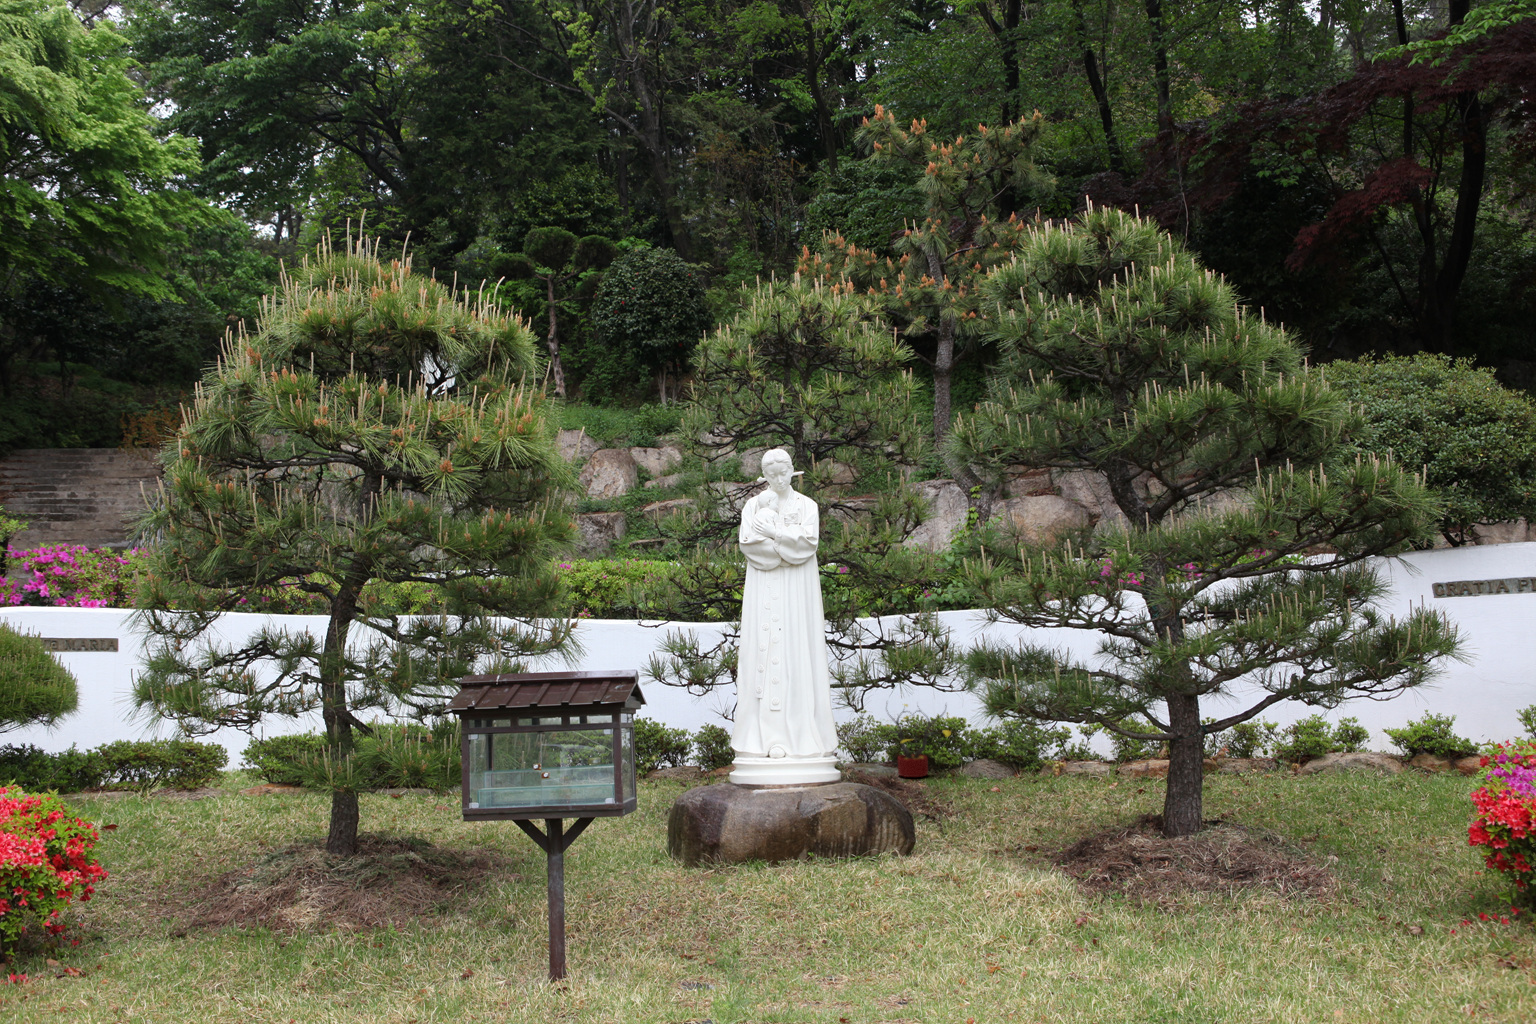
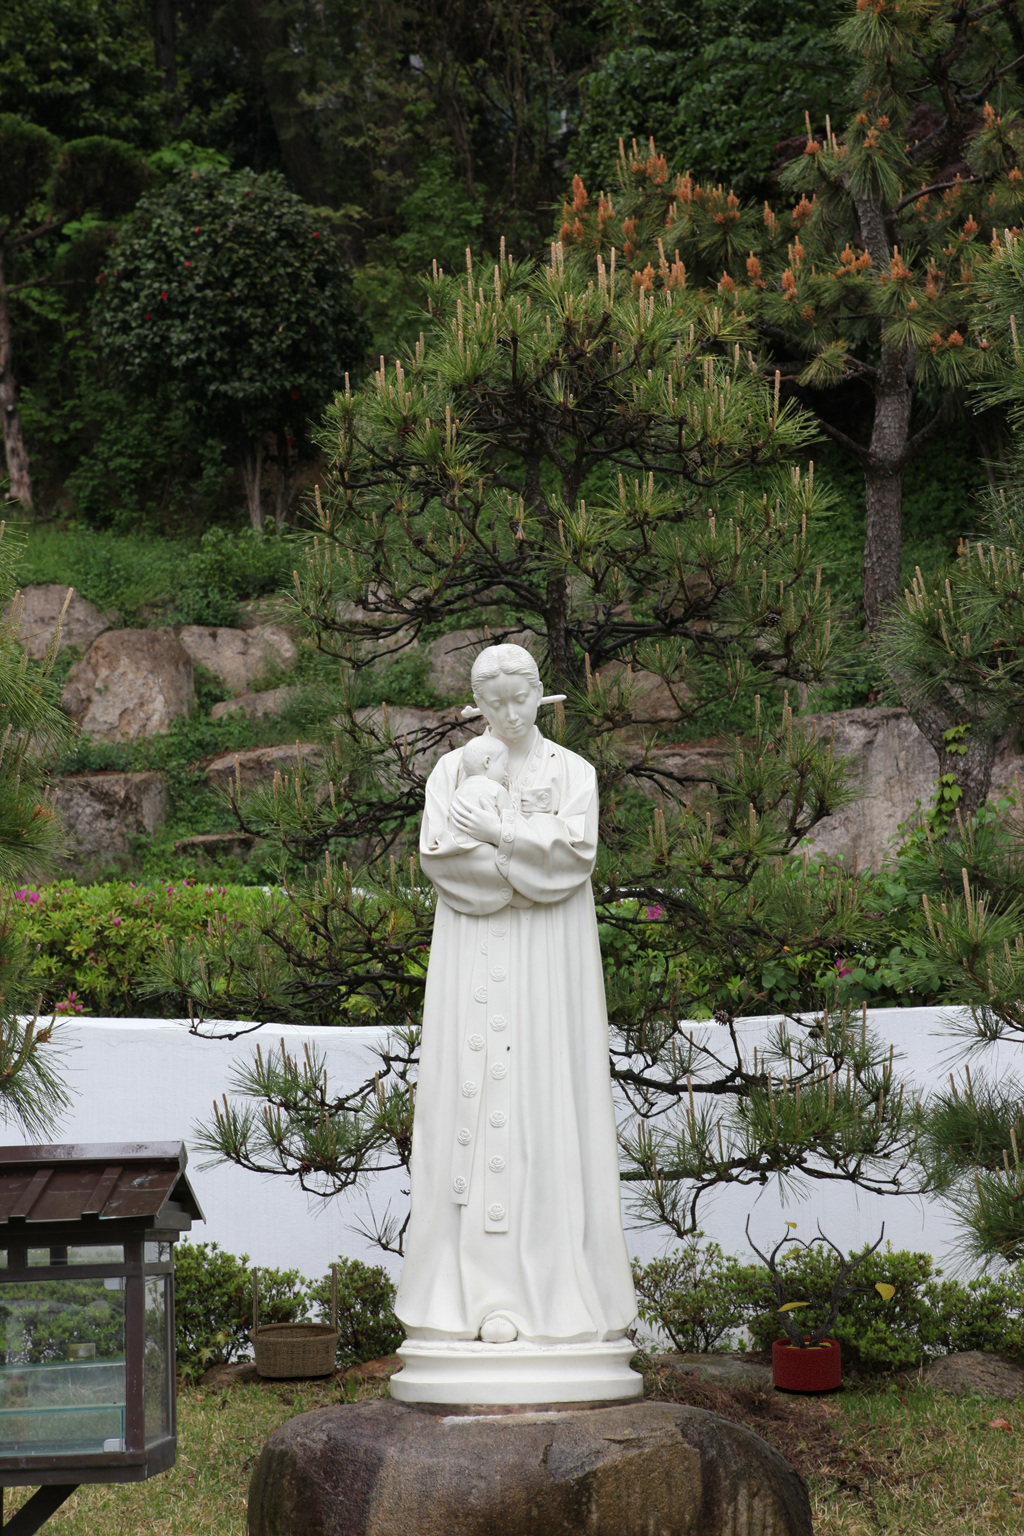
basket: none [665,726,706,775] -> present [248,1264,342,1377]

